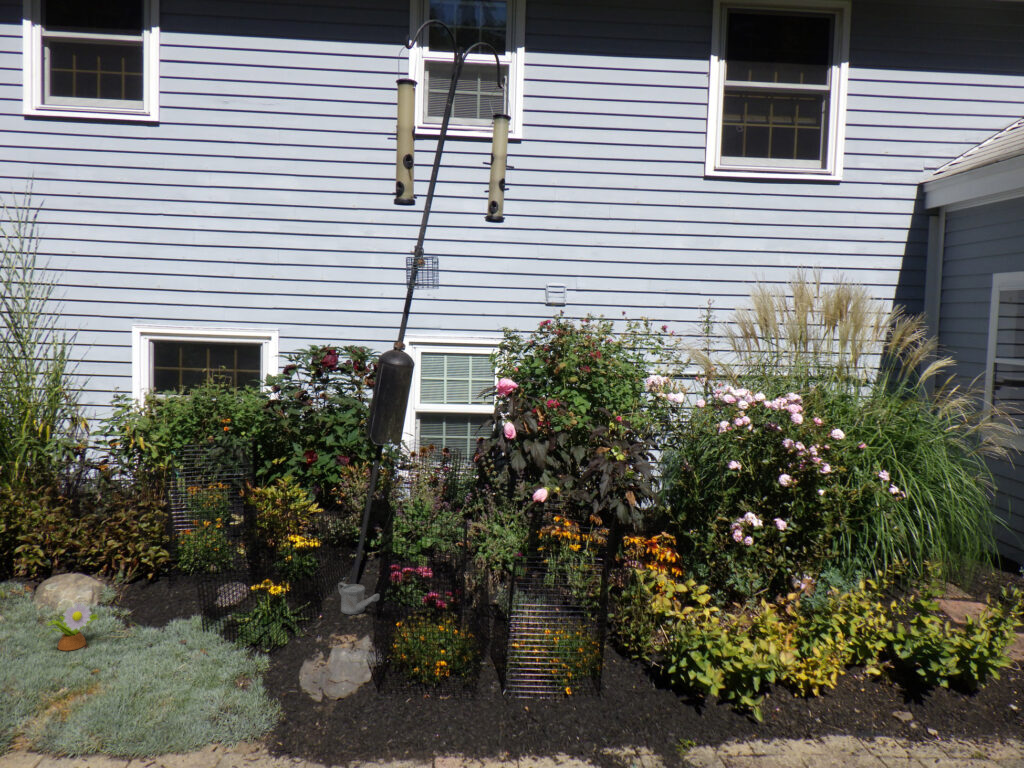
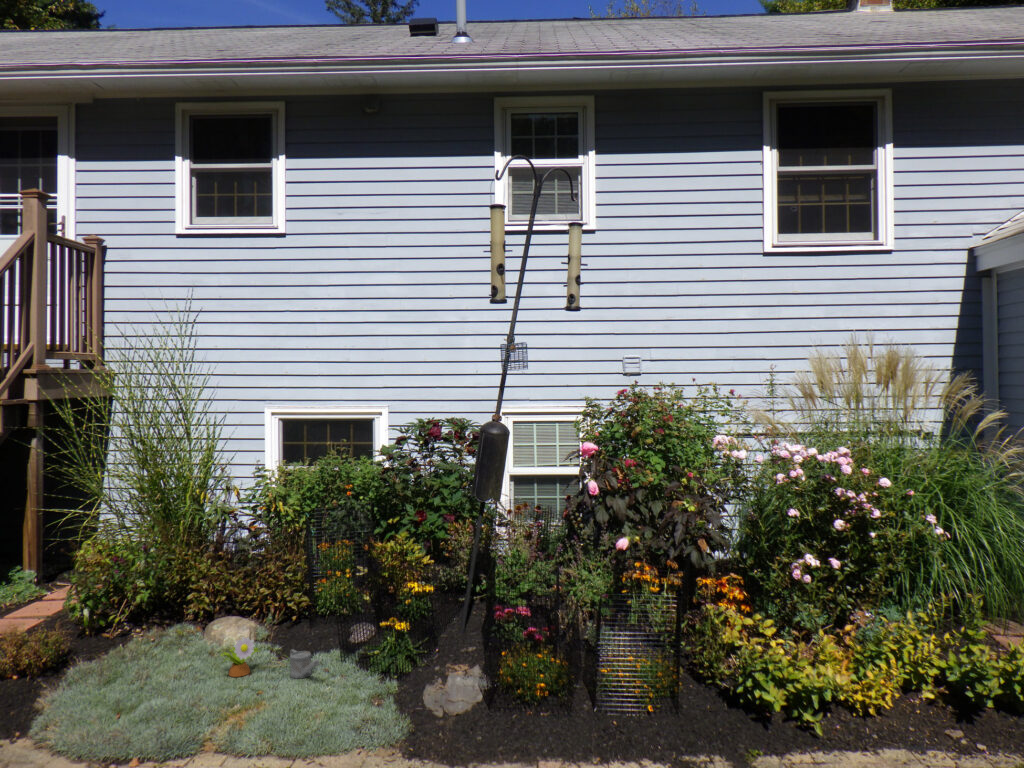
watering can: present [338,582,379,614] -> present [290,649,319,678]

